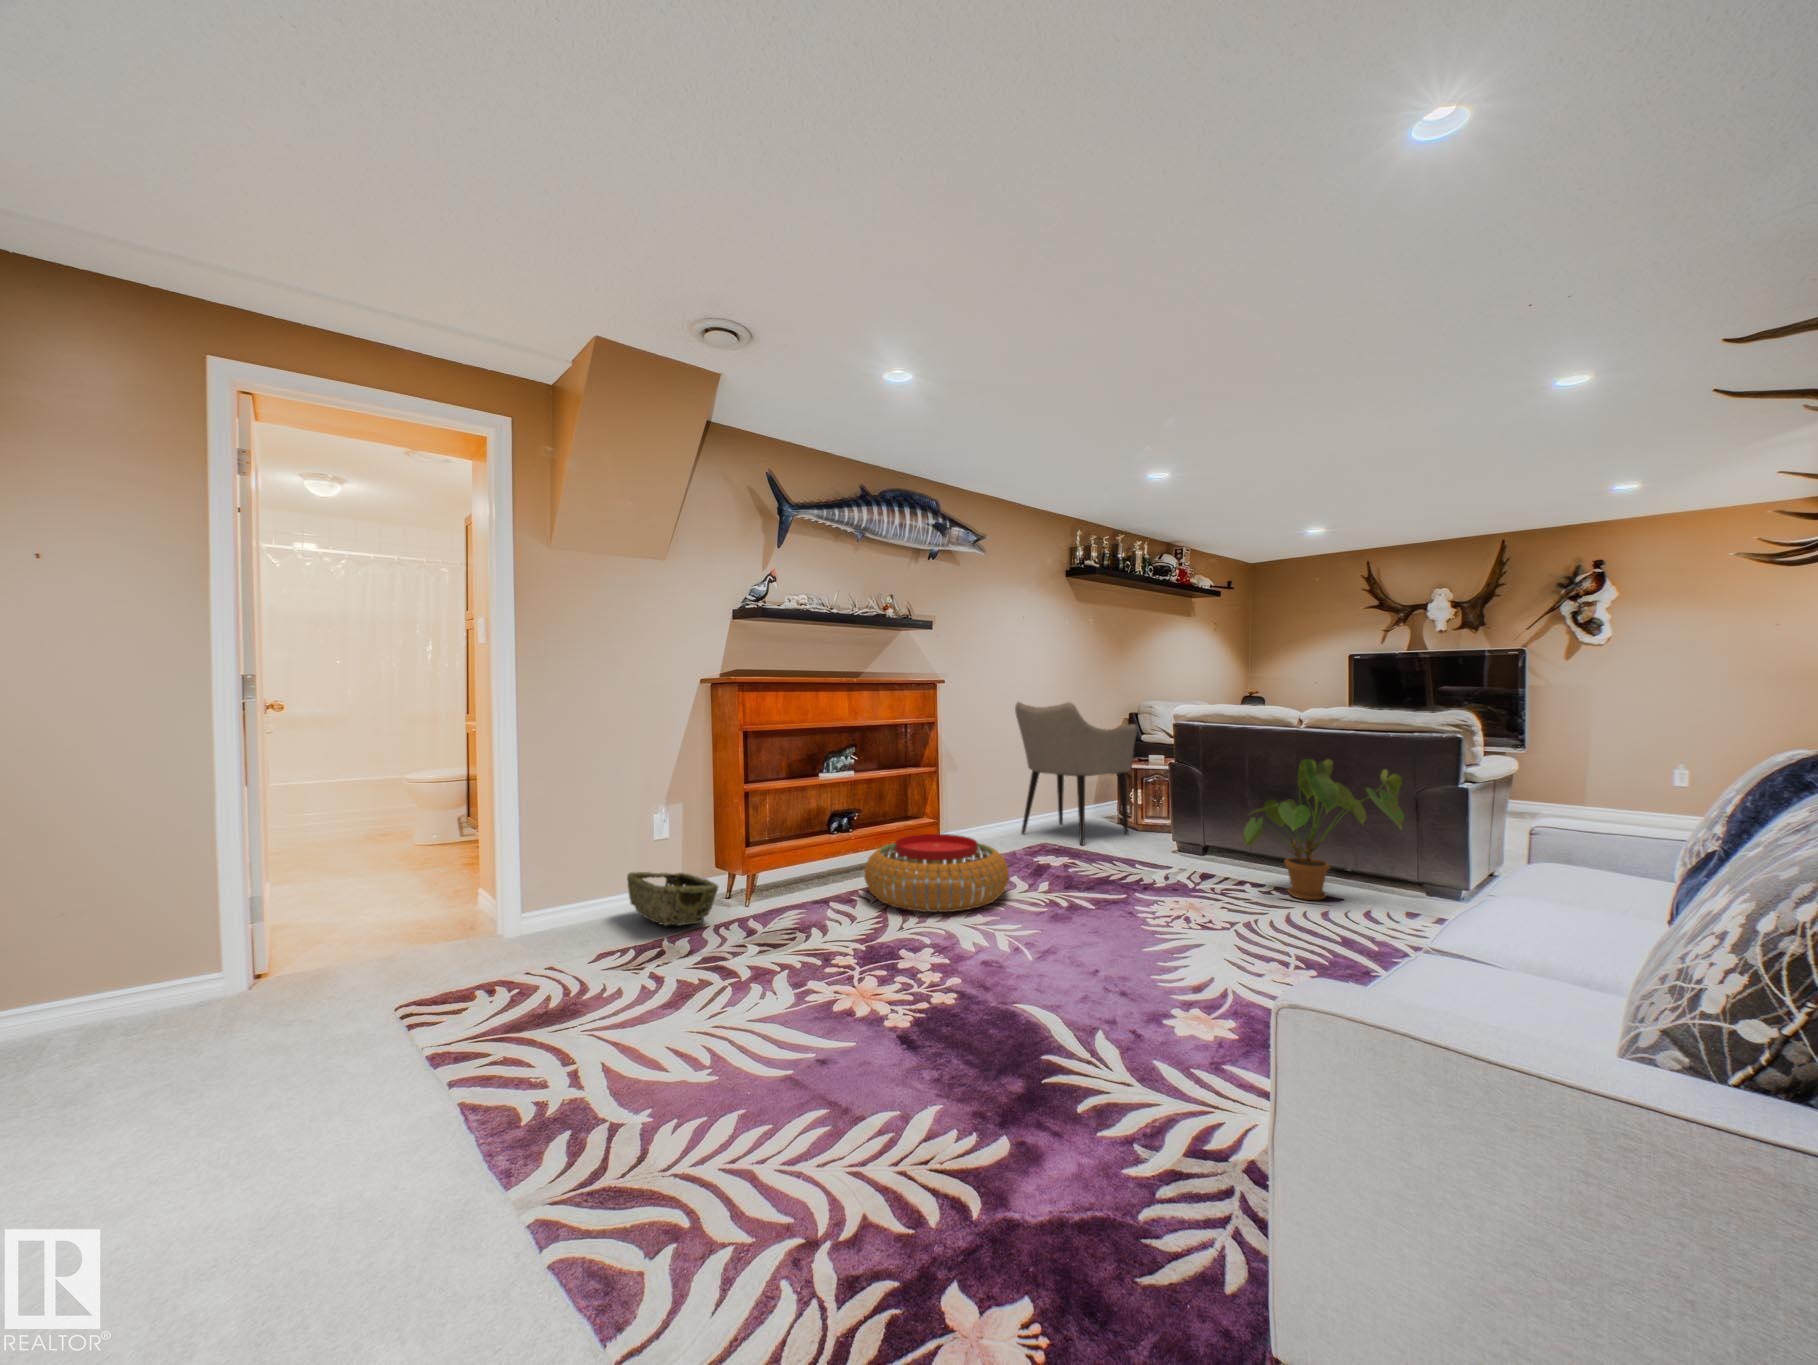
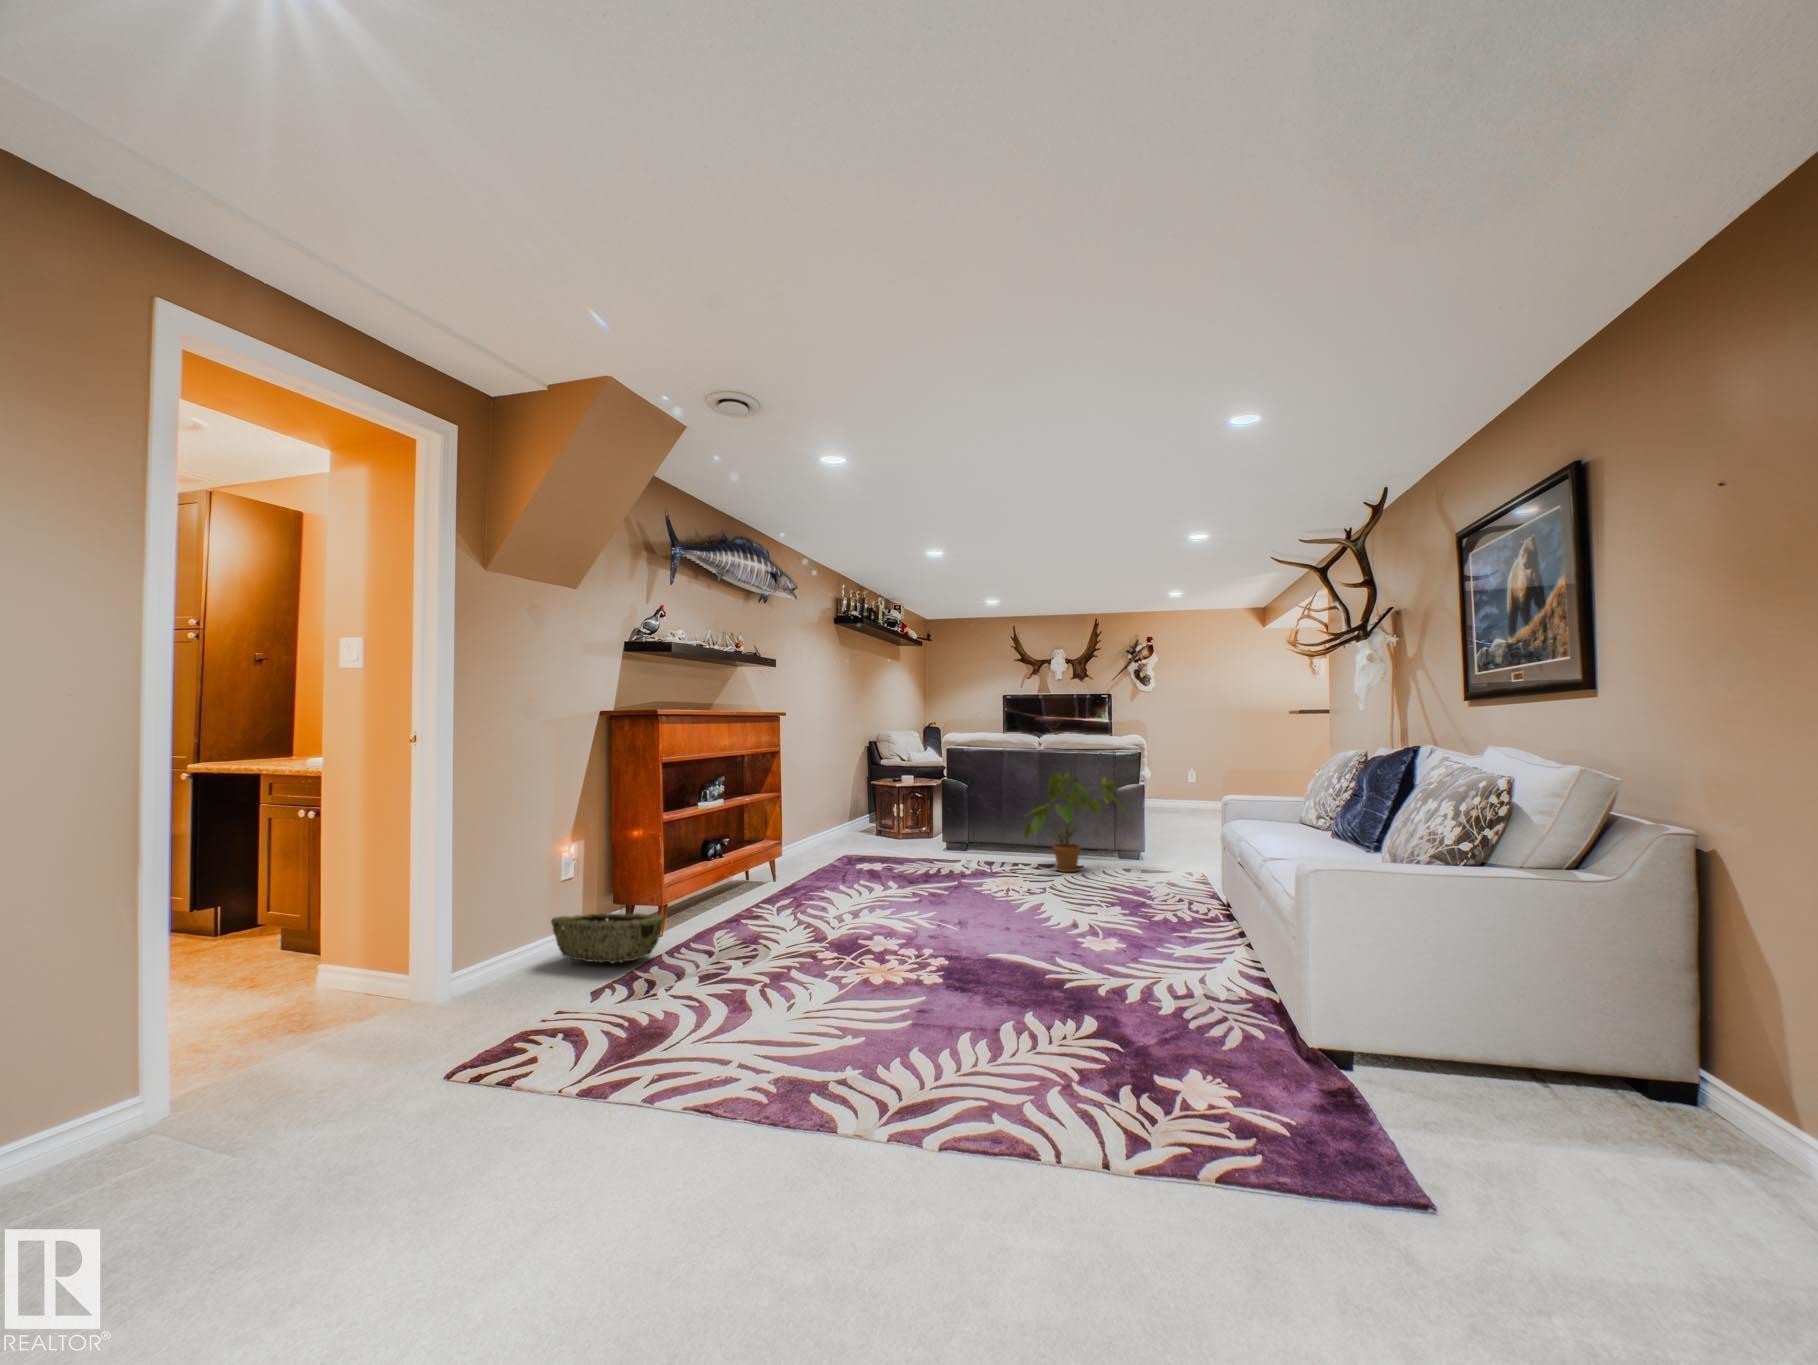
armchair: present [1015,702,1137,845] -> none [812,733,907,856]
pouf: present [865,834,1009,912] -> none [756,851,884,918]

